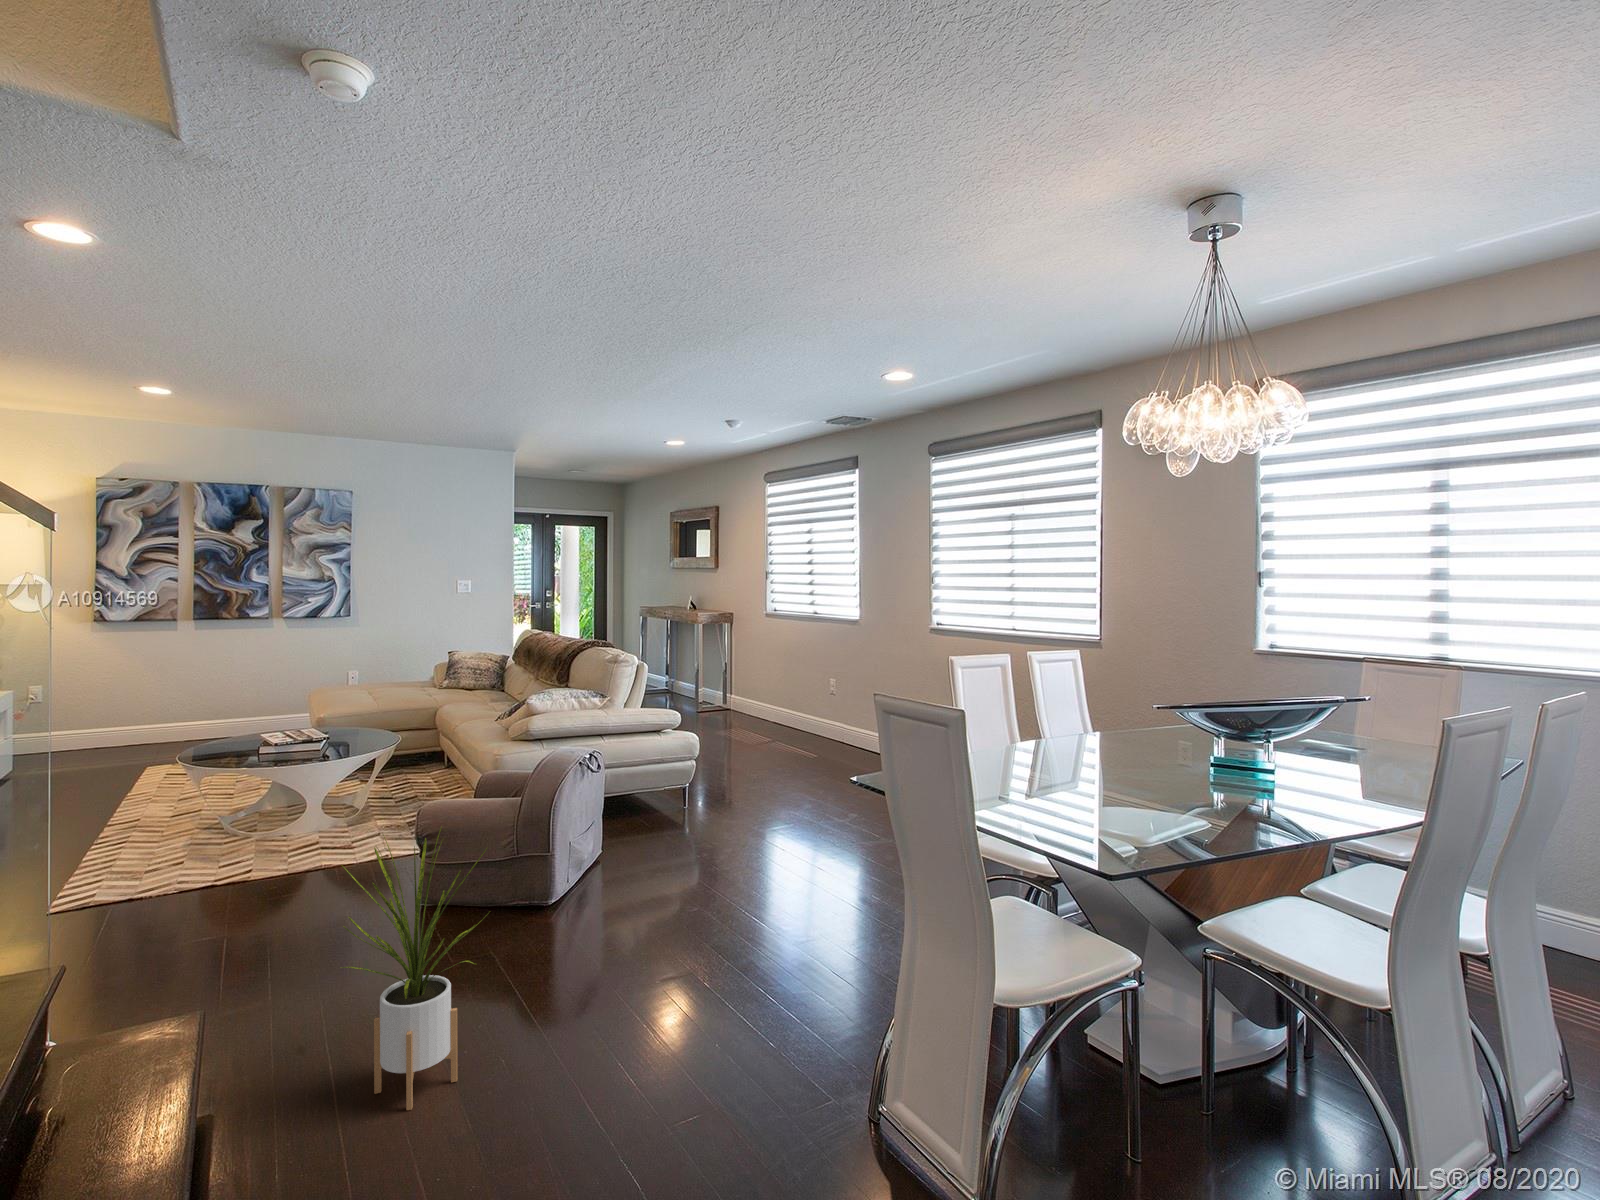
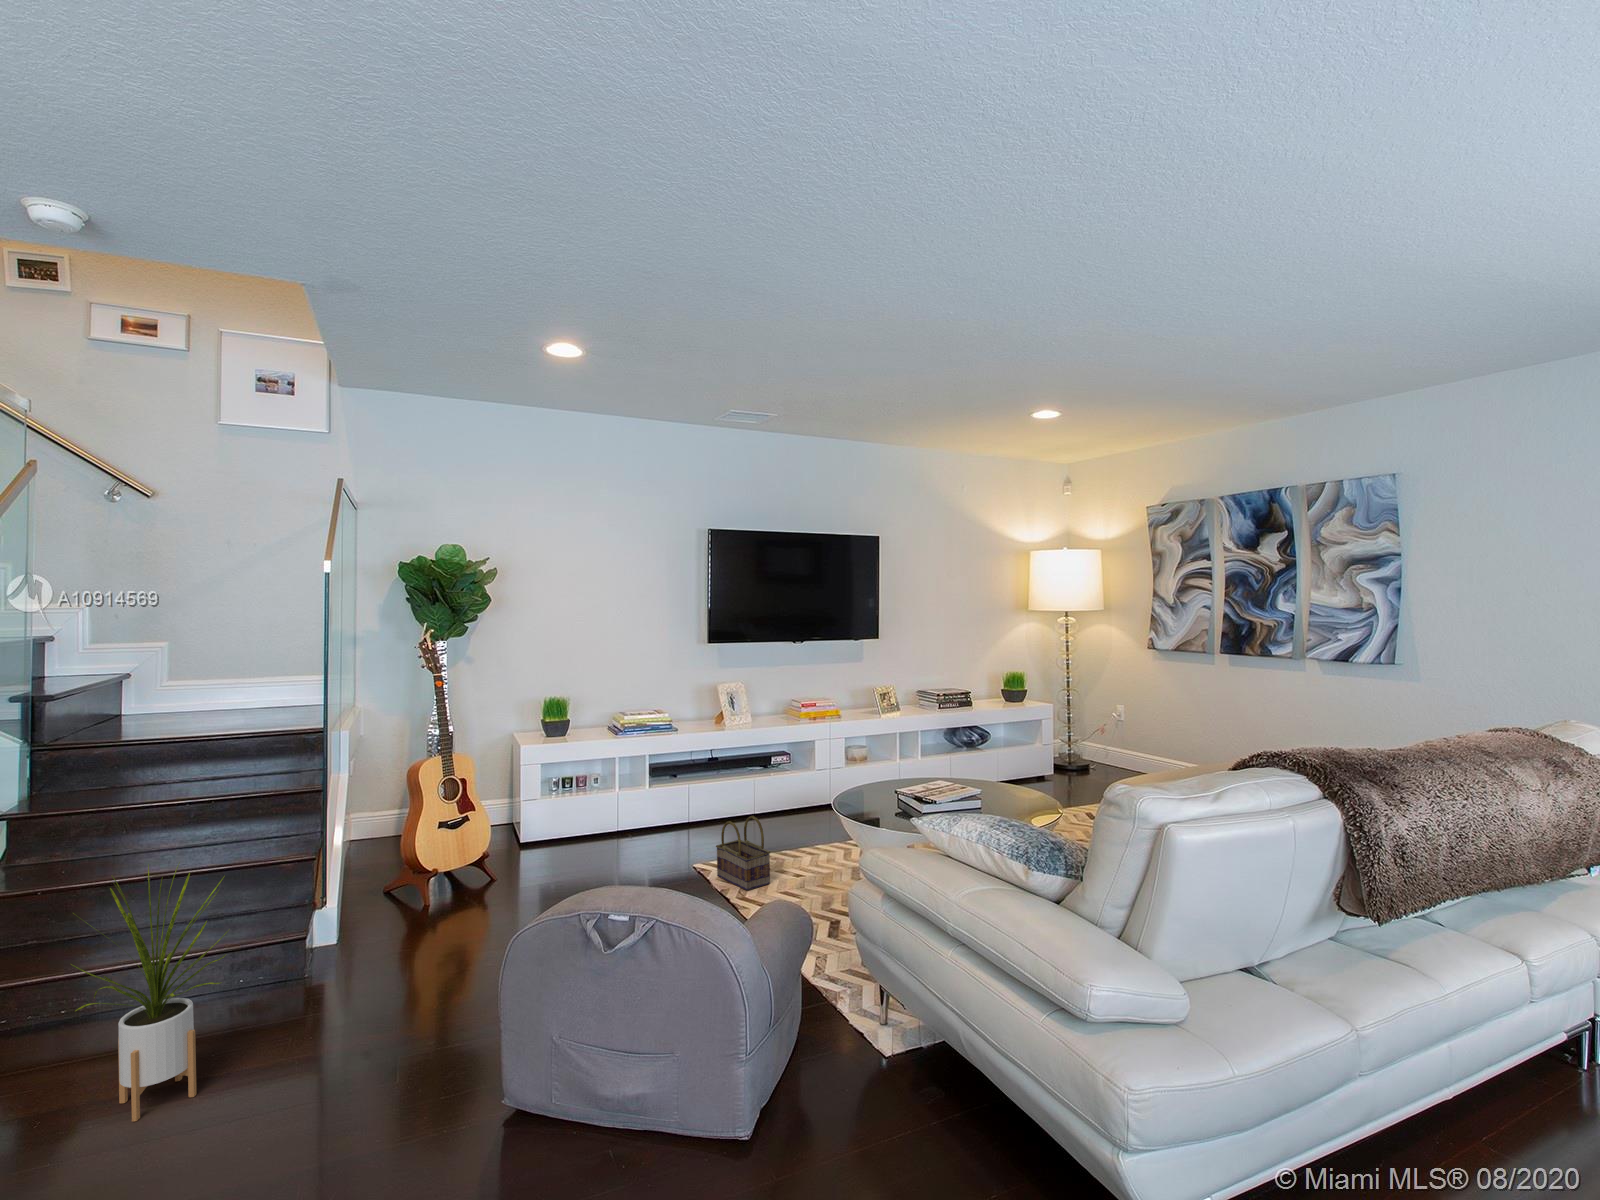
basket: none [79,811,167,899] -> present [716,816,770,890]

